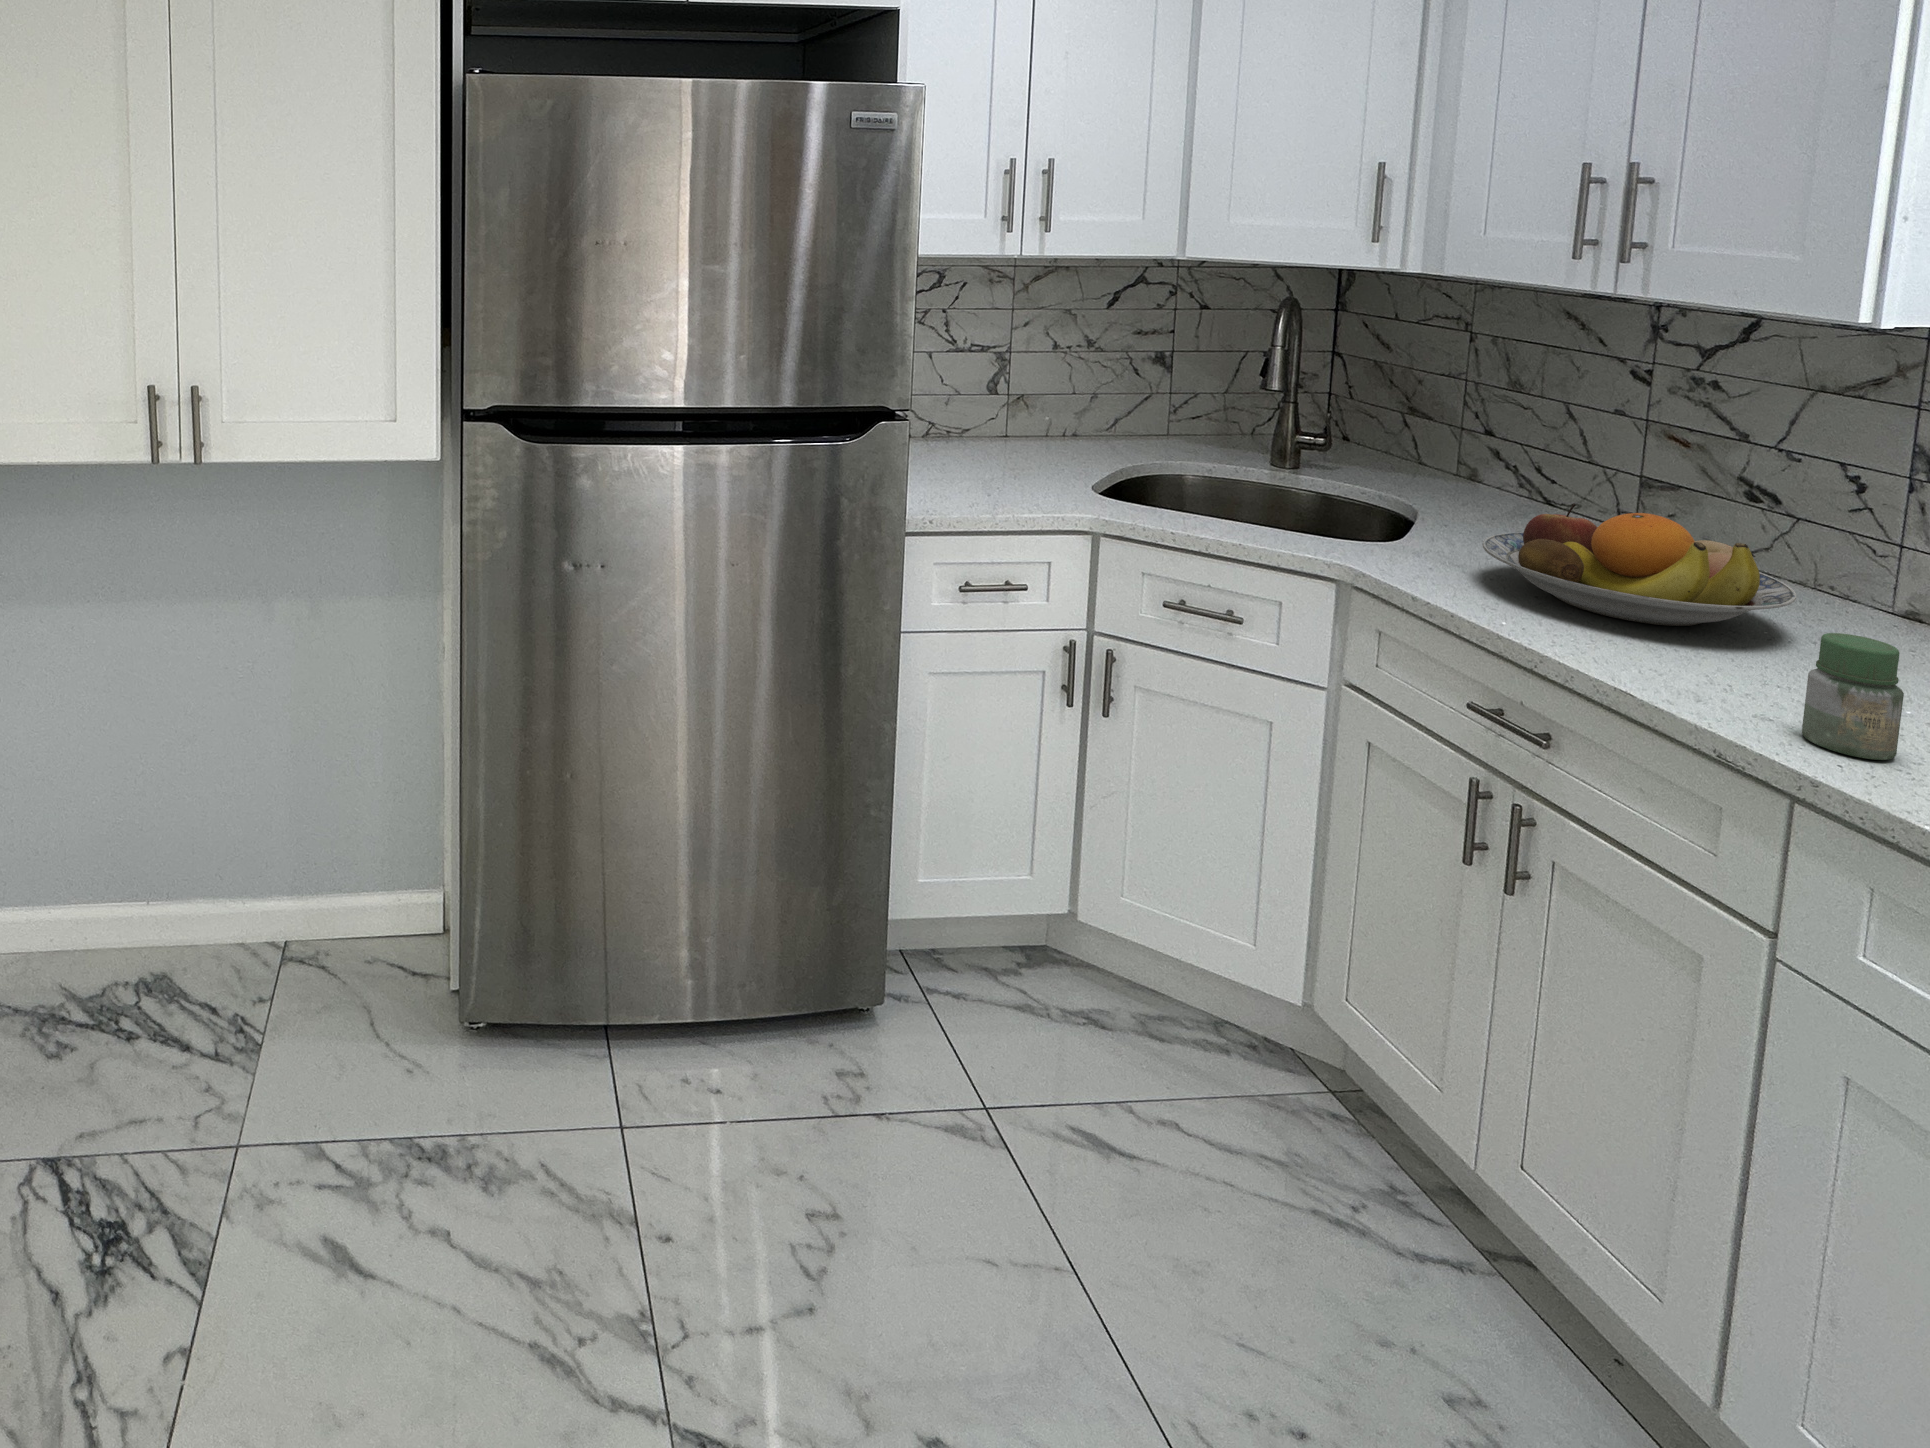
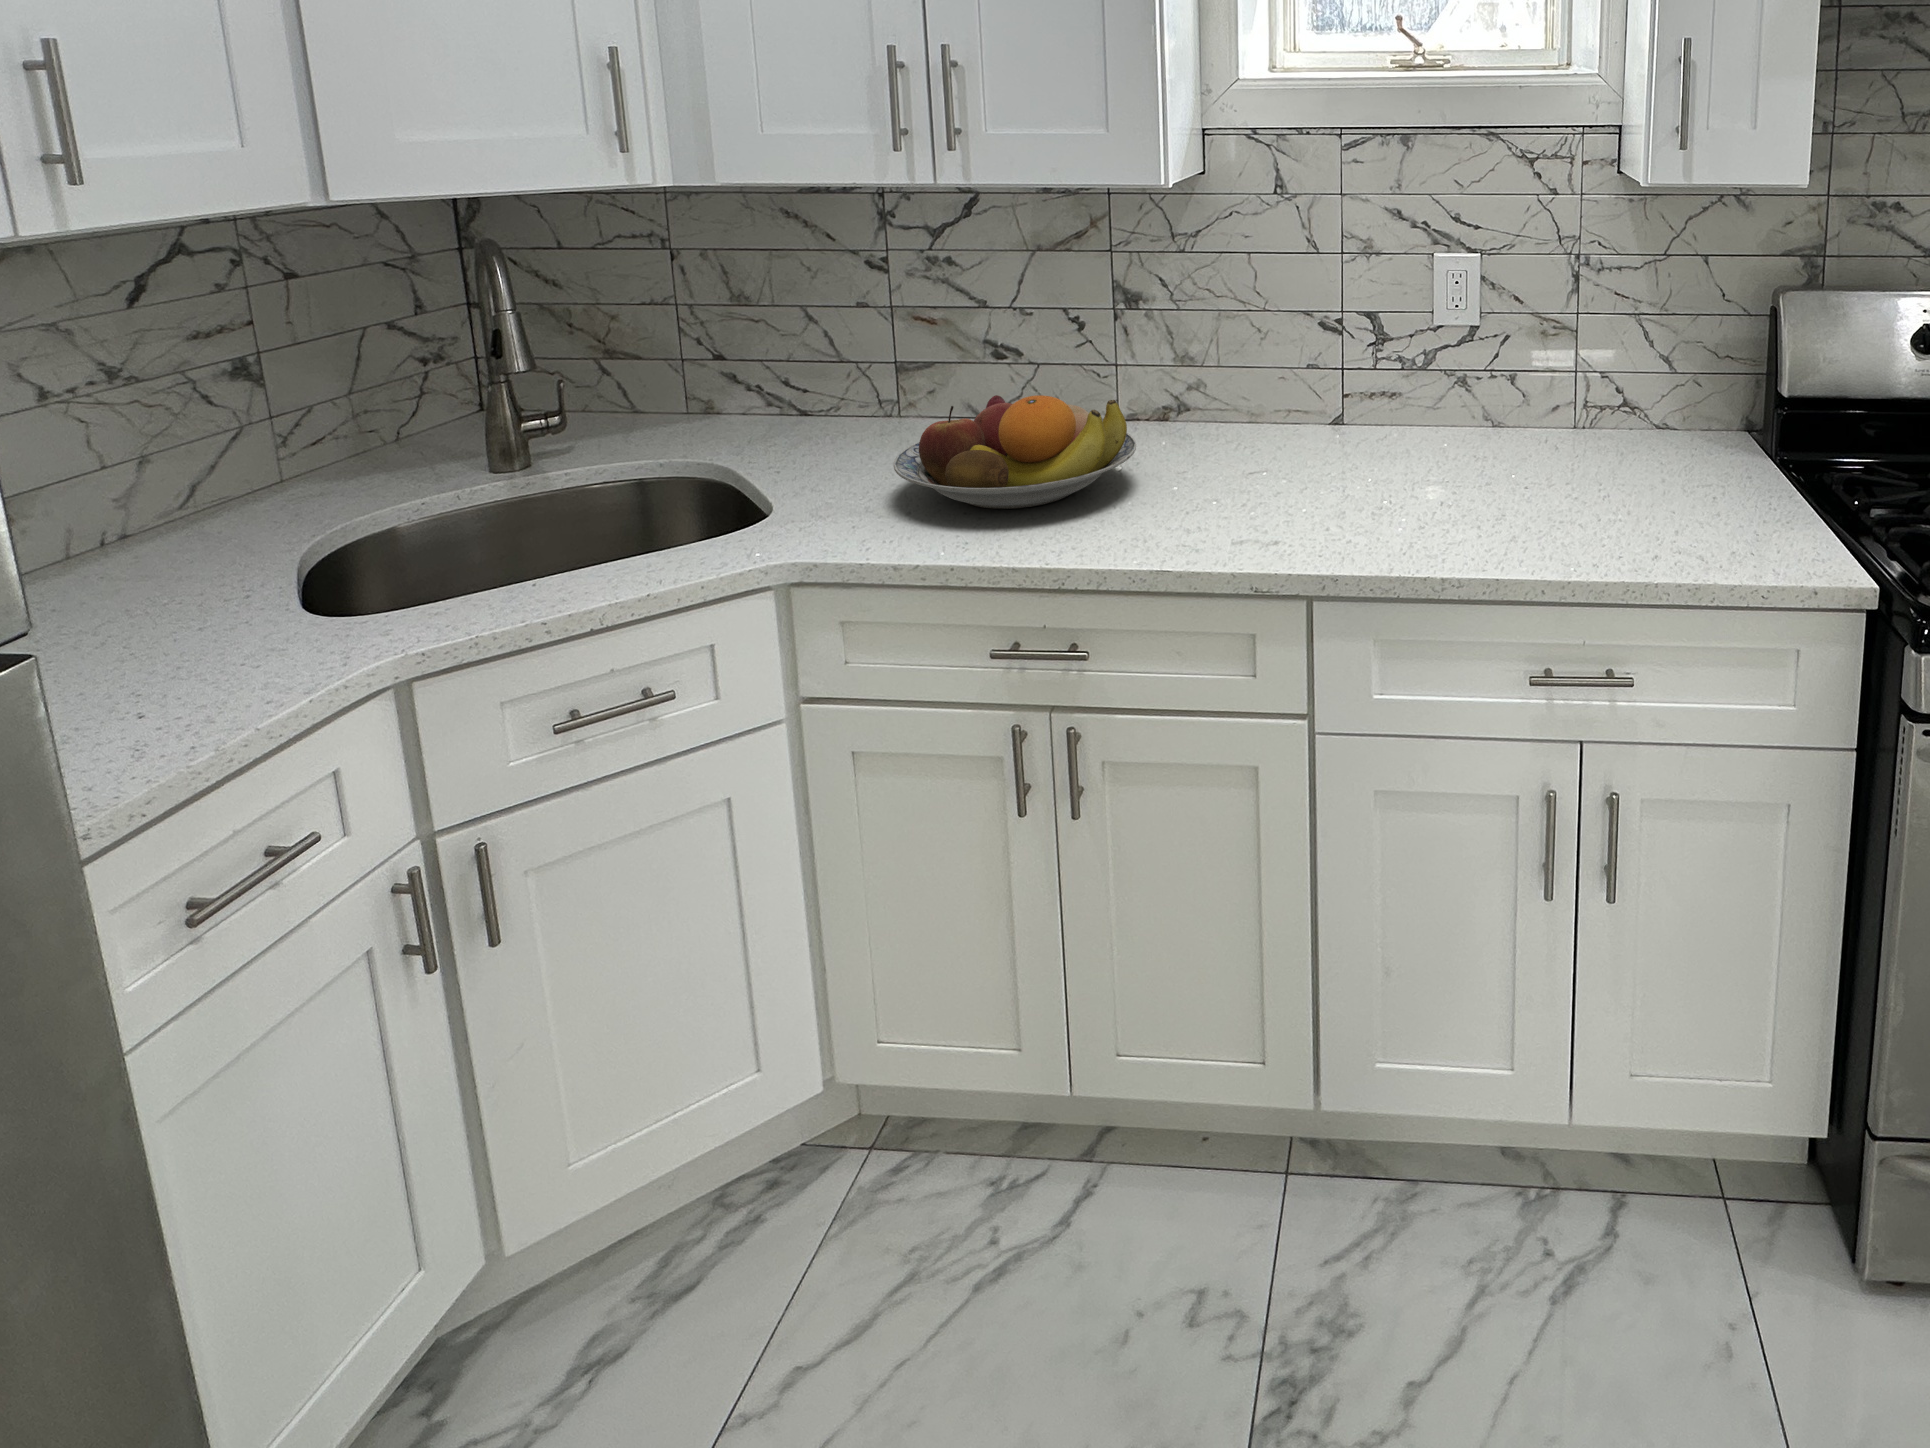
jar: present [1802,633,1904,760] -> none [1265,449,1321,551]

